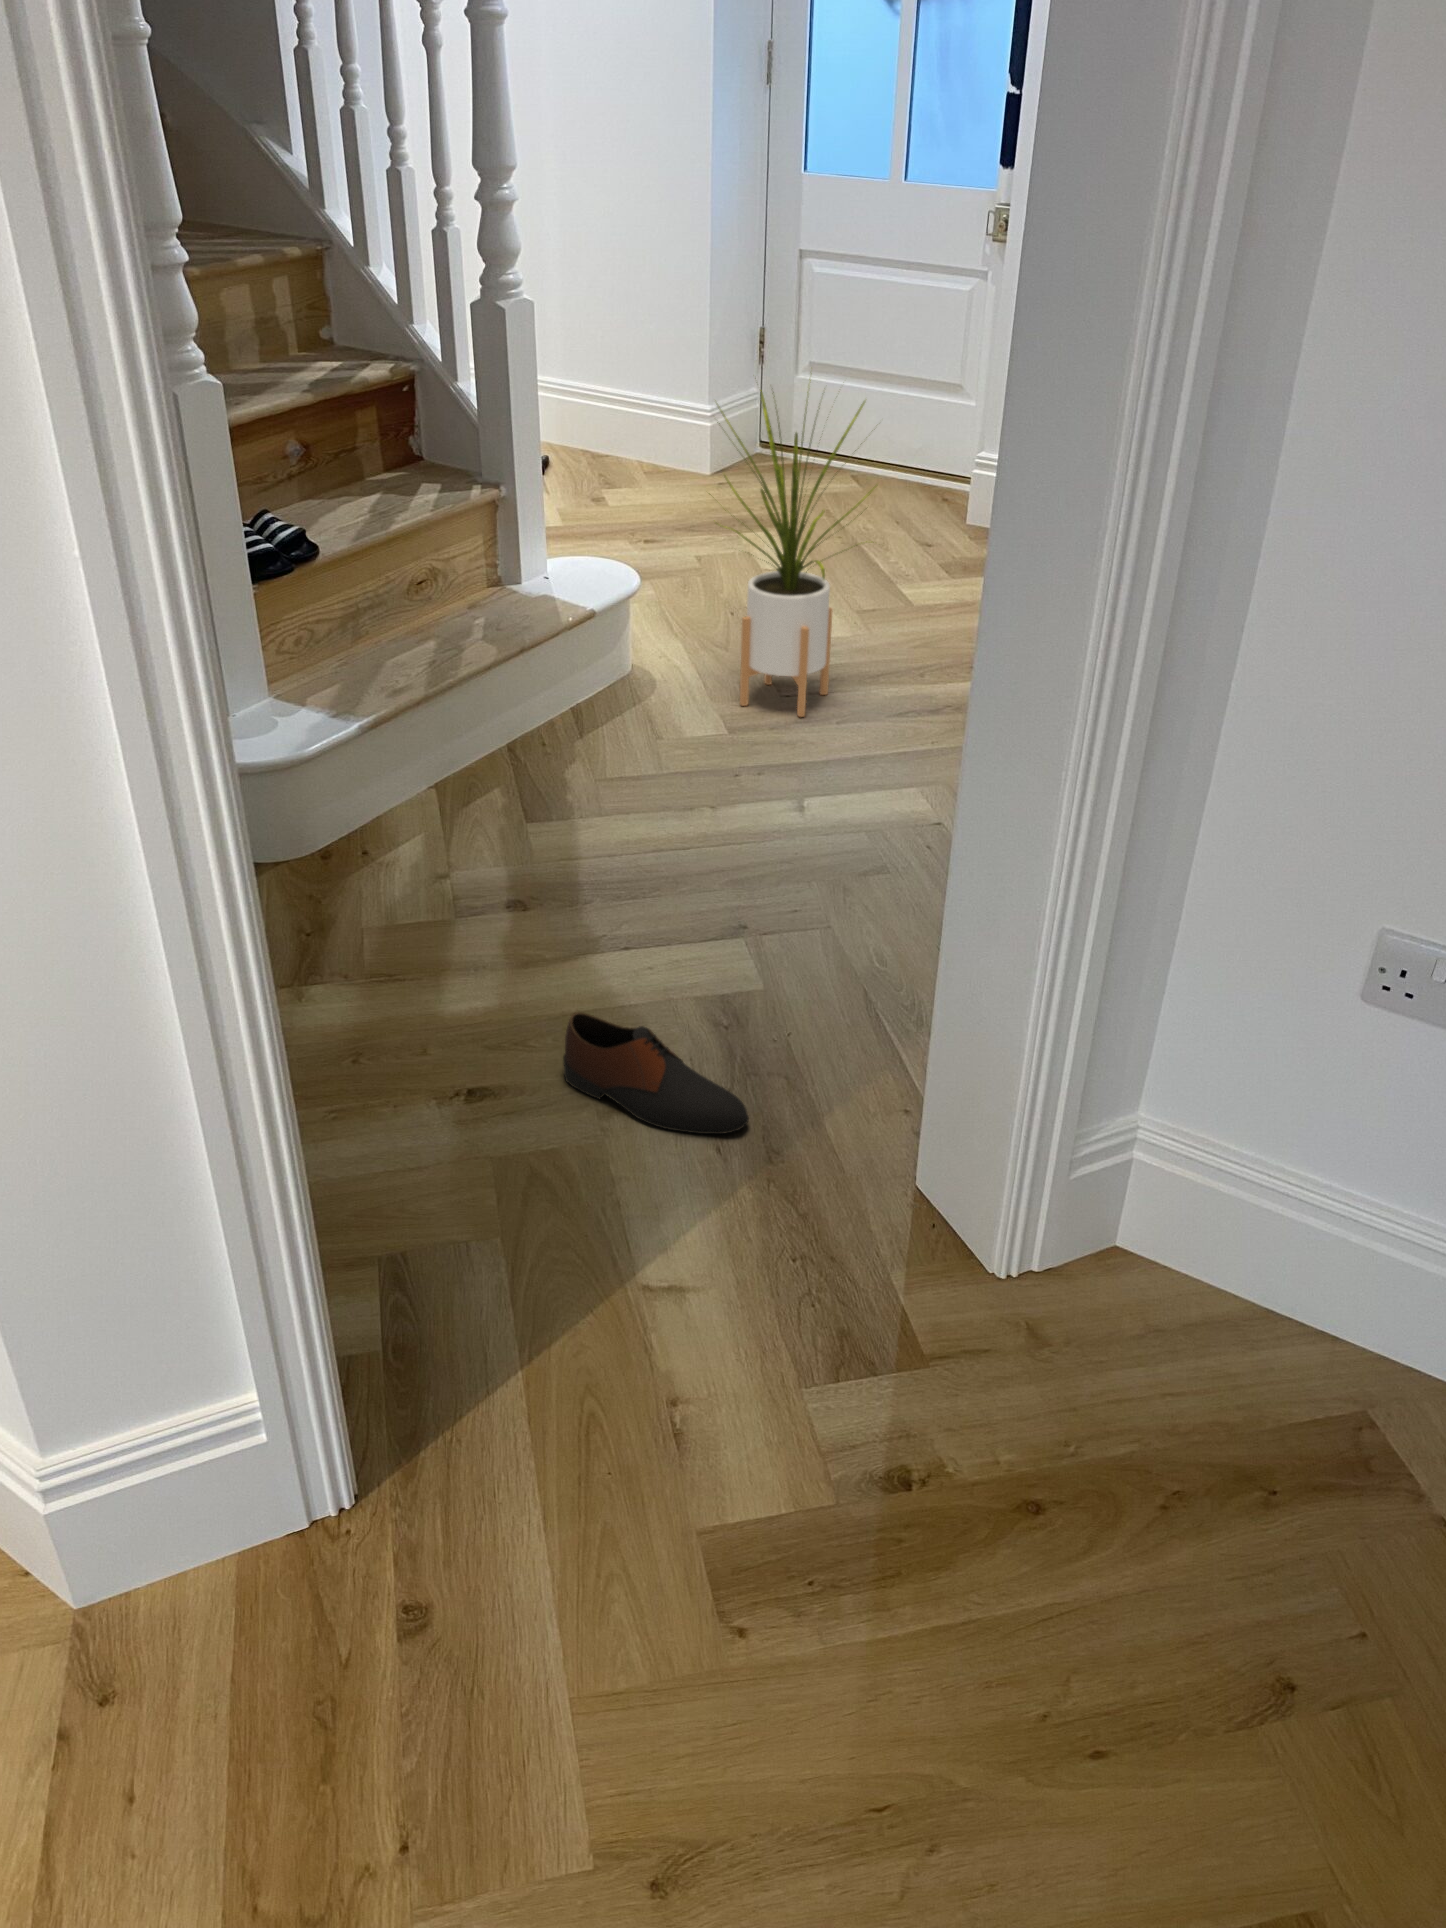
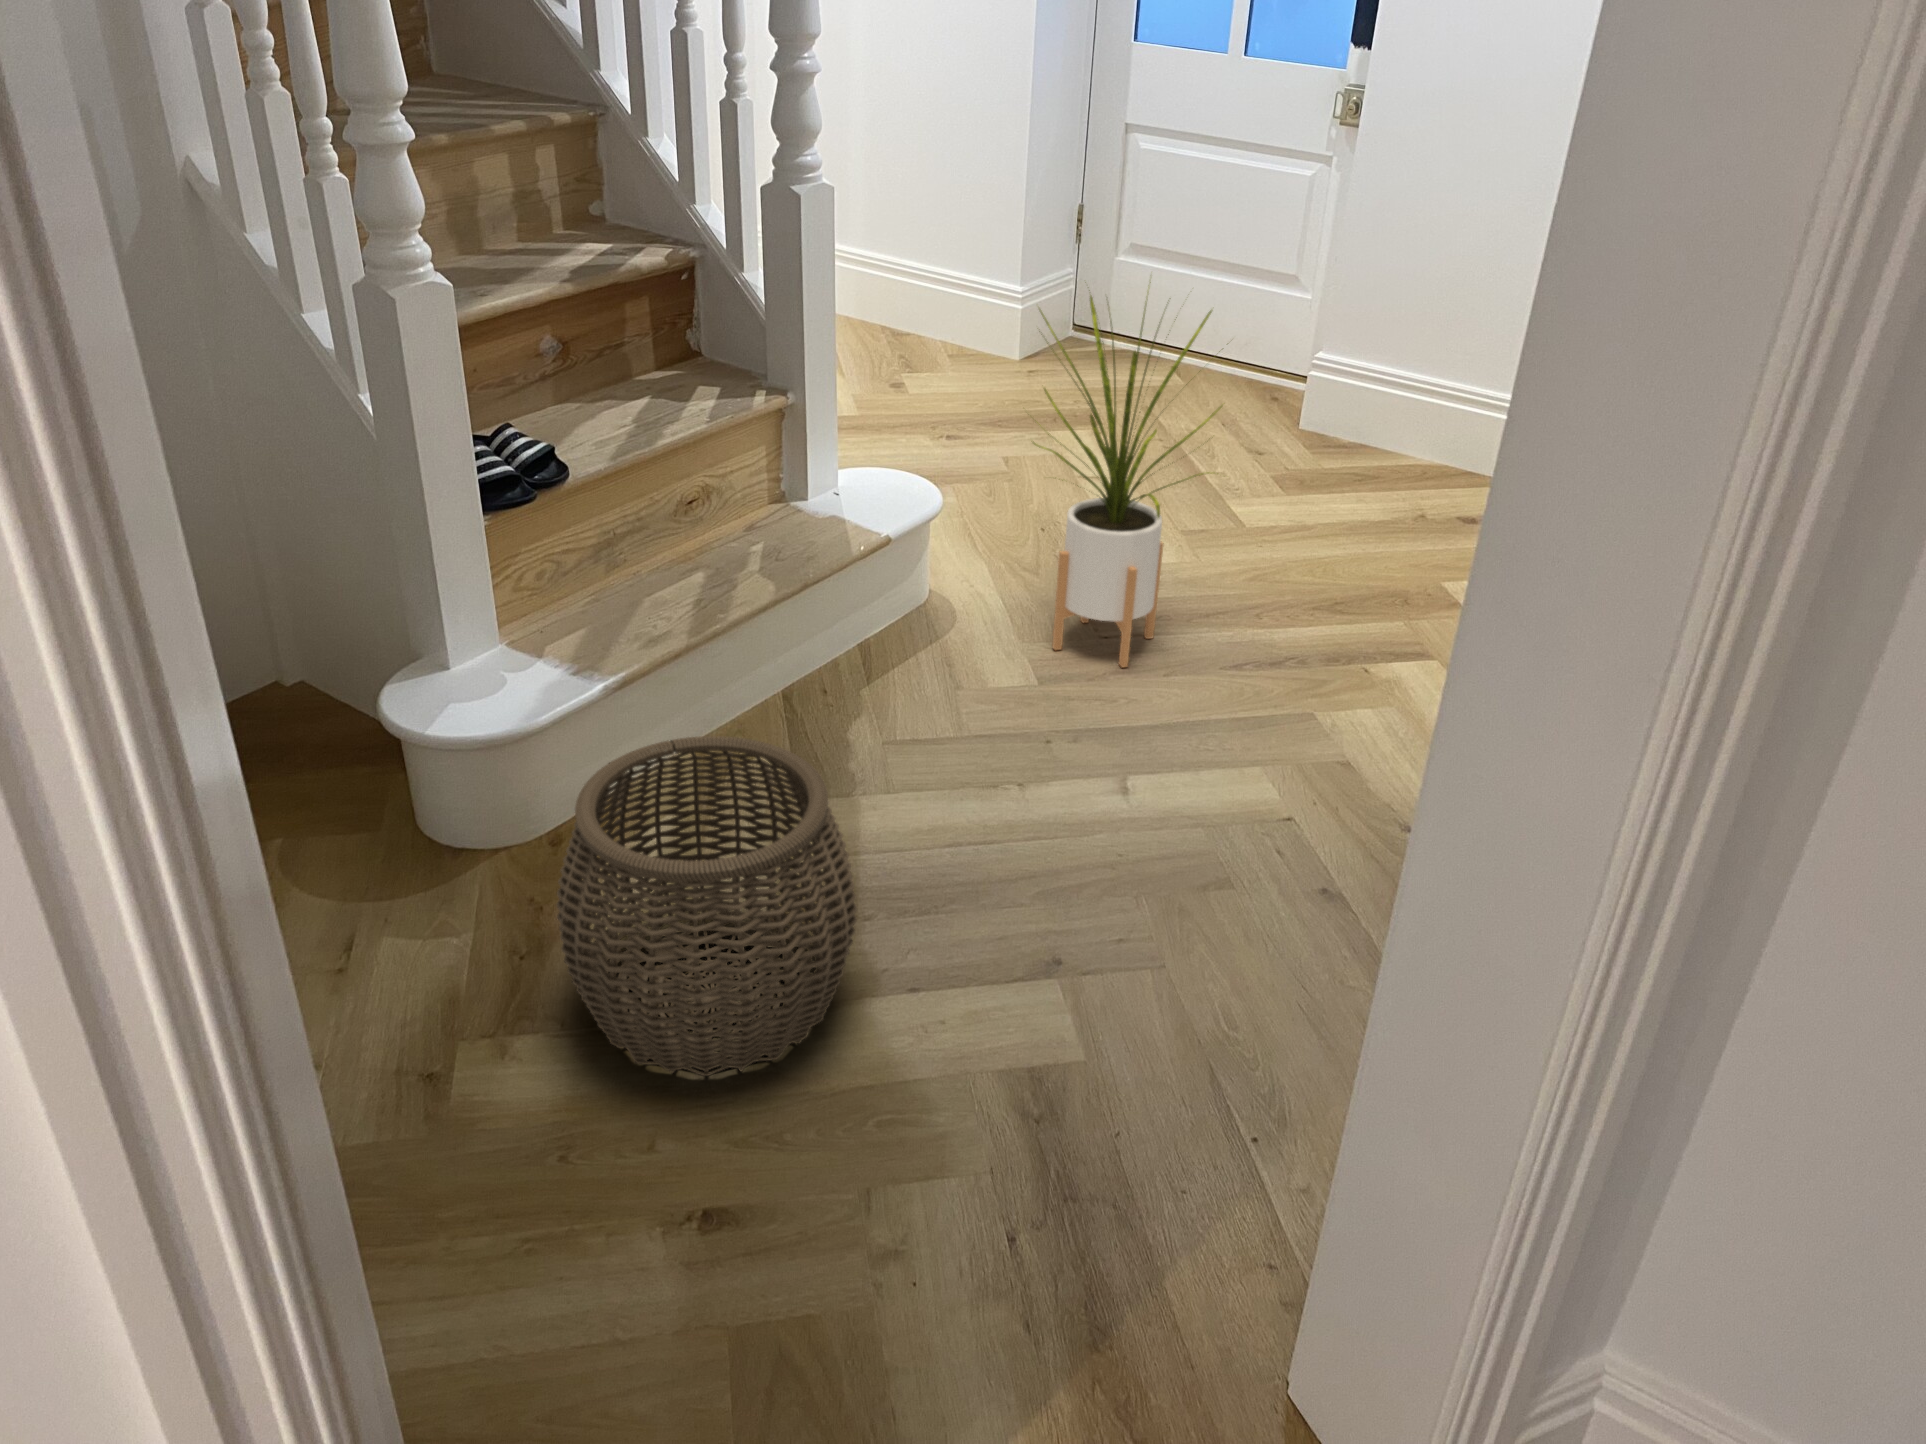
woven basket: none [337,742,577,1006] -> present [557,736,857,1076]
shoe: present [563,1012,749,1134] -> none [830,1115,1070,1300]

